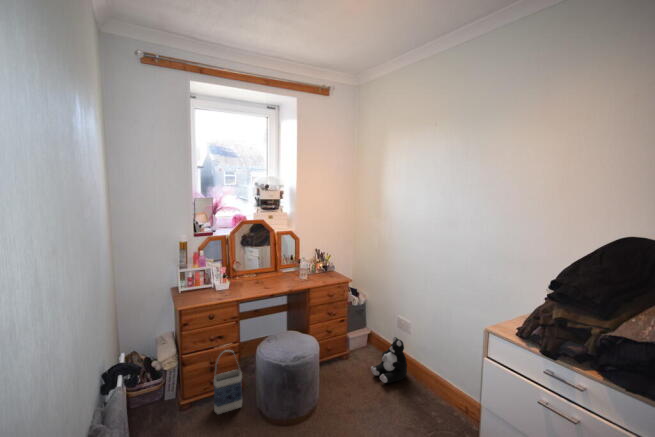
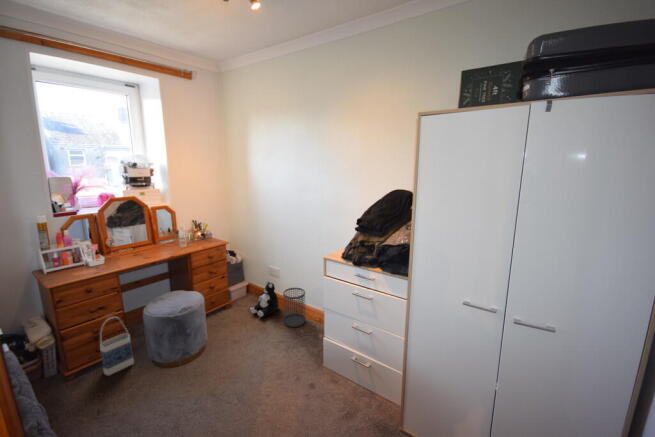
wastebasket: none [414,354,447,412] -> present [283,288,305,327]

